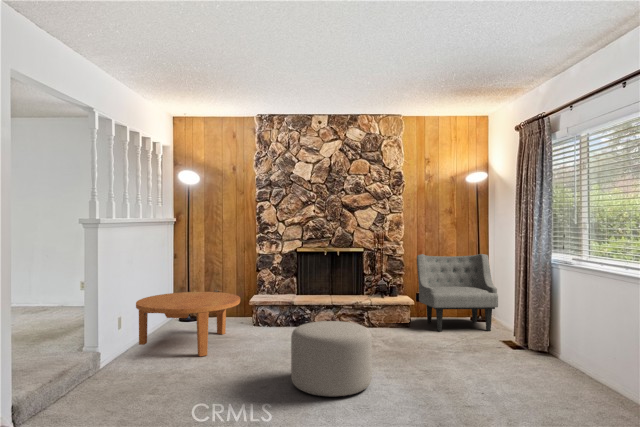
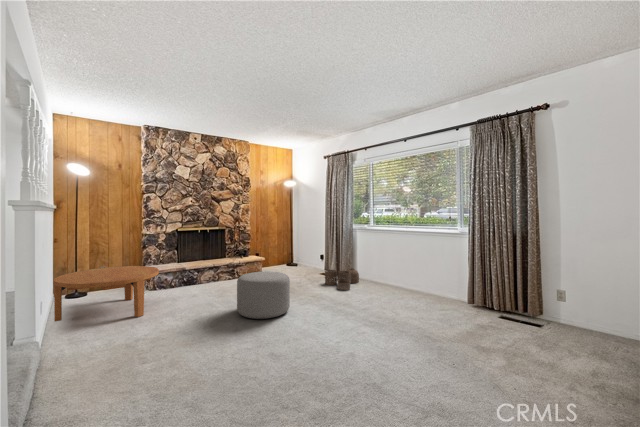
armchair: present [417,254,498,331] -> none [261,228,308,275]
woven basket: none [492,332,571,381] -> present [325,268,359,290]

